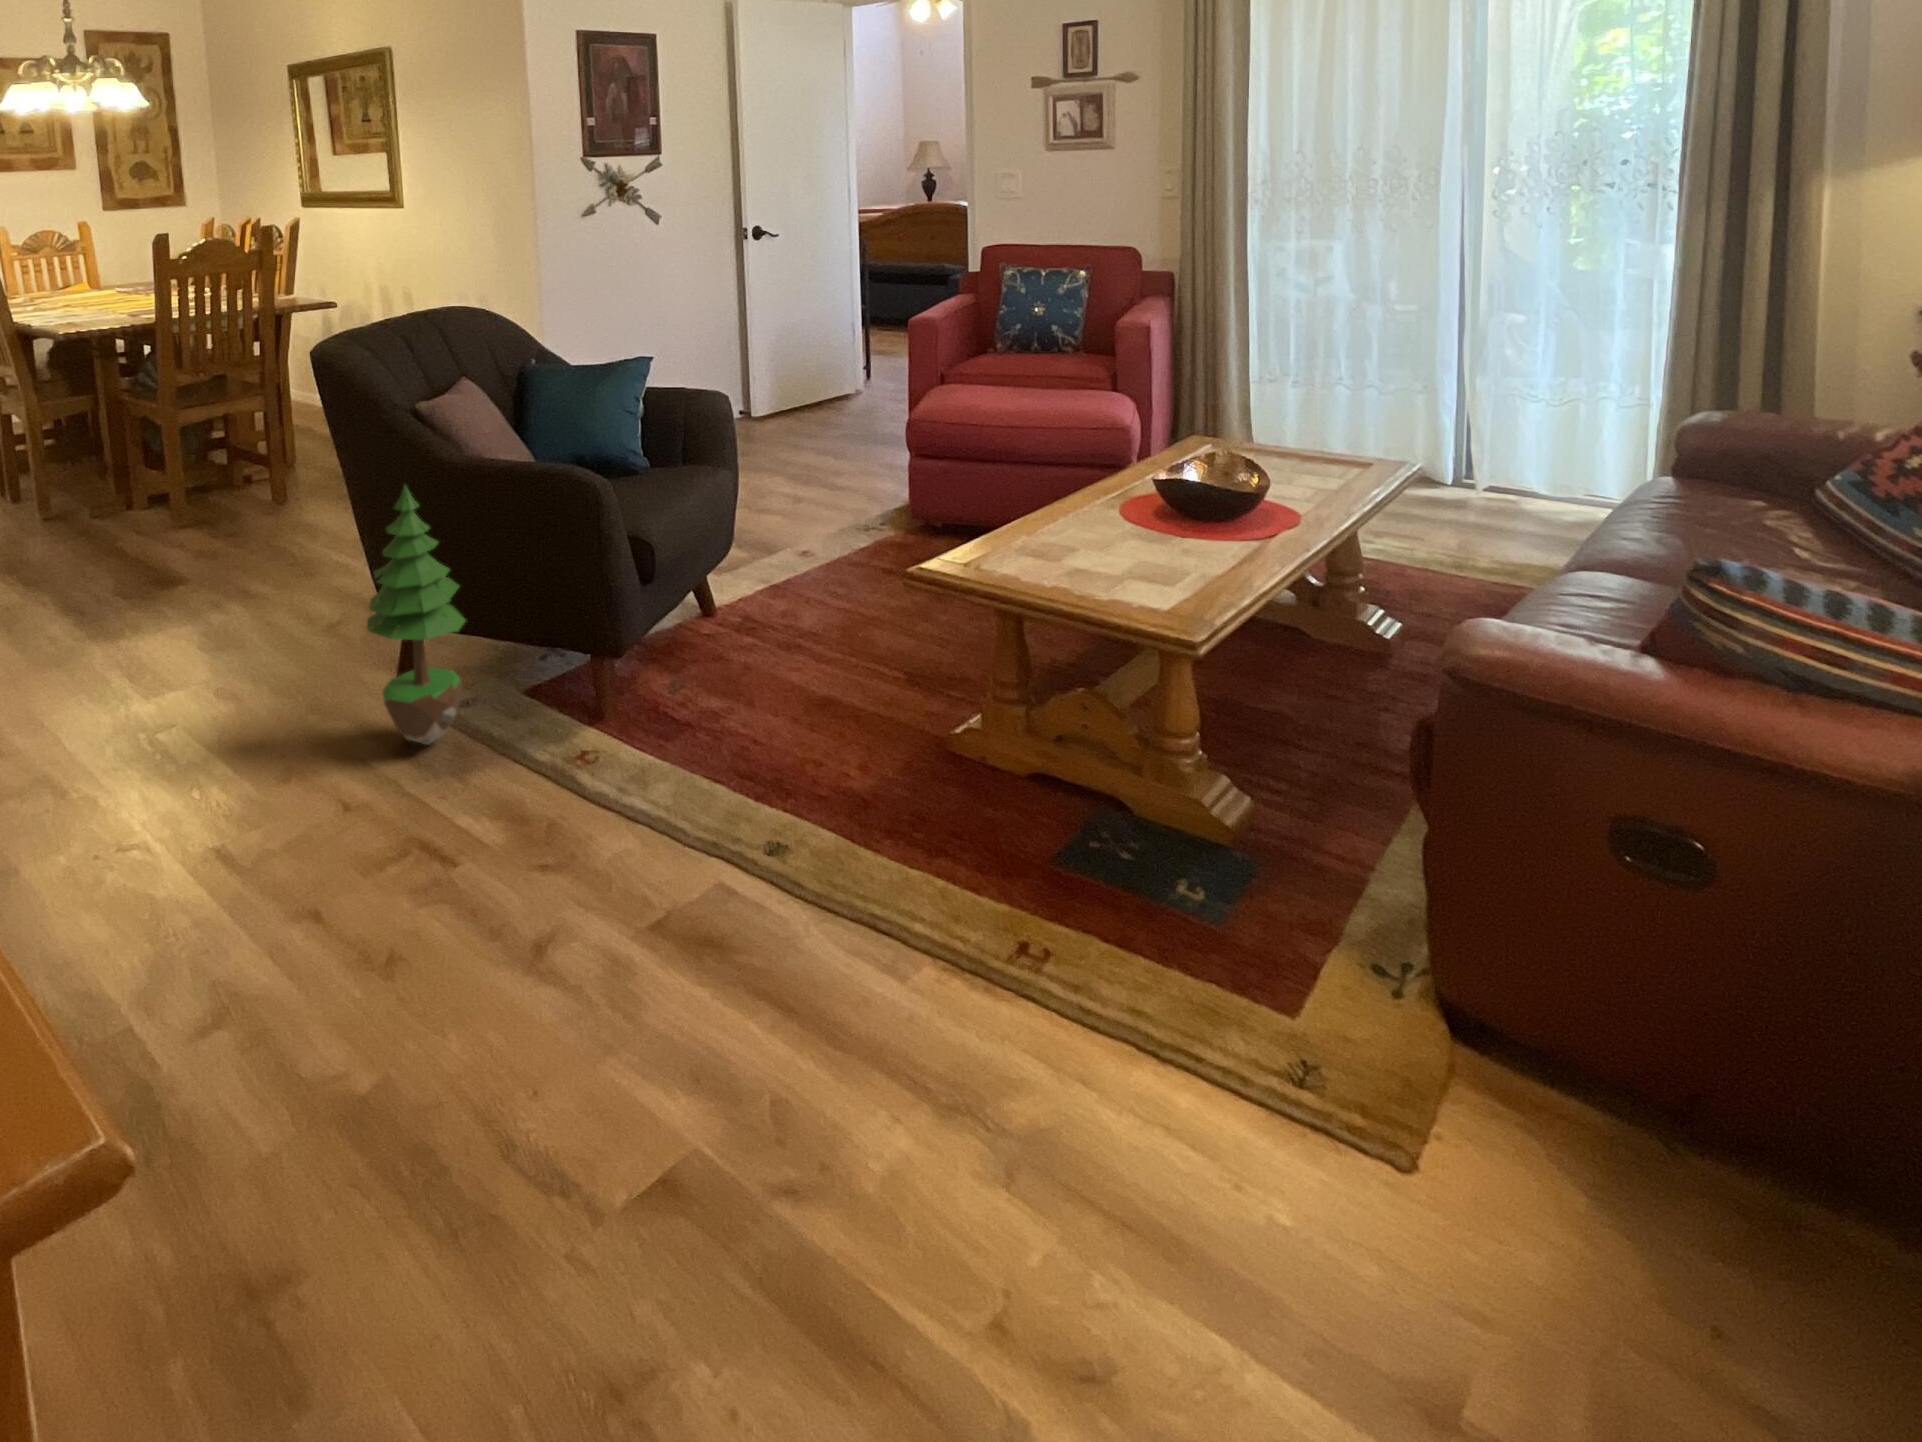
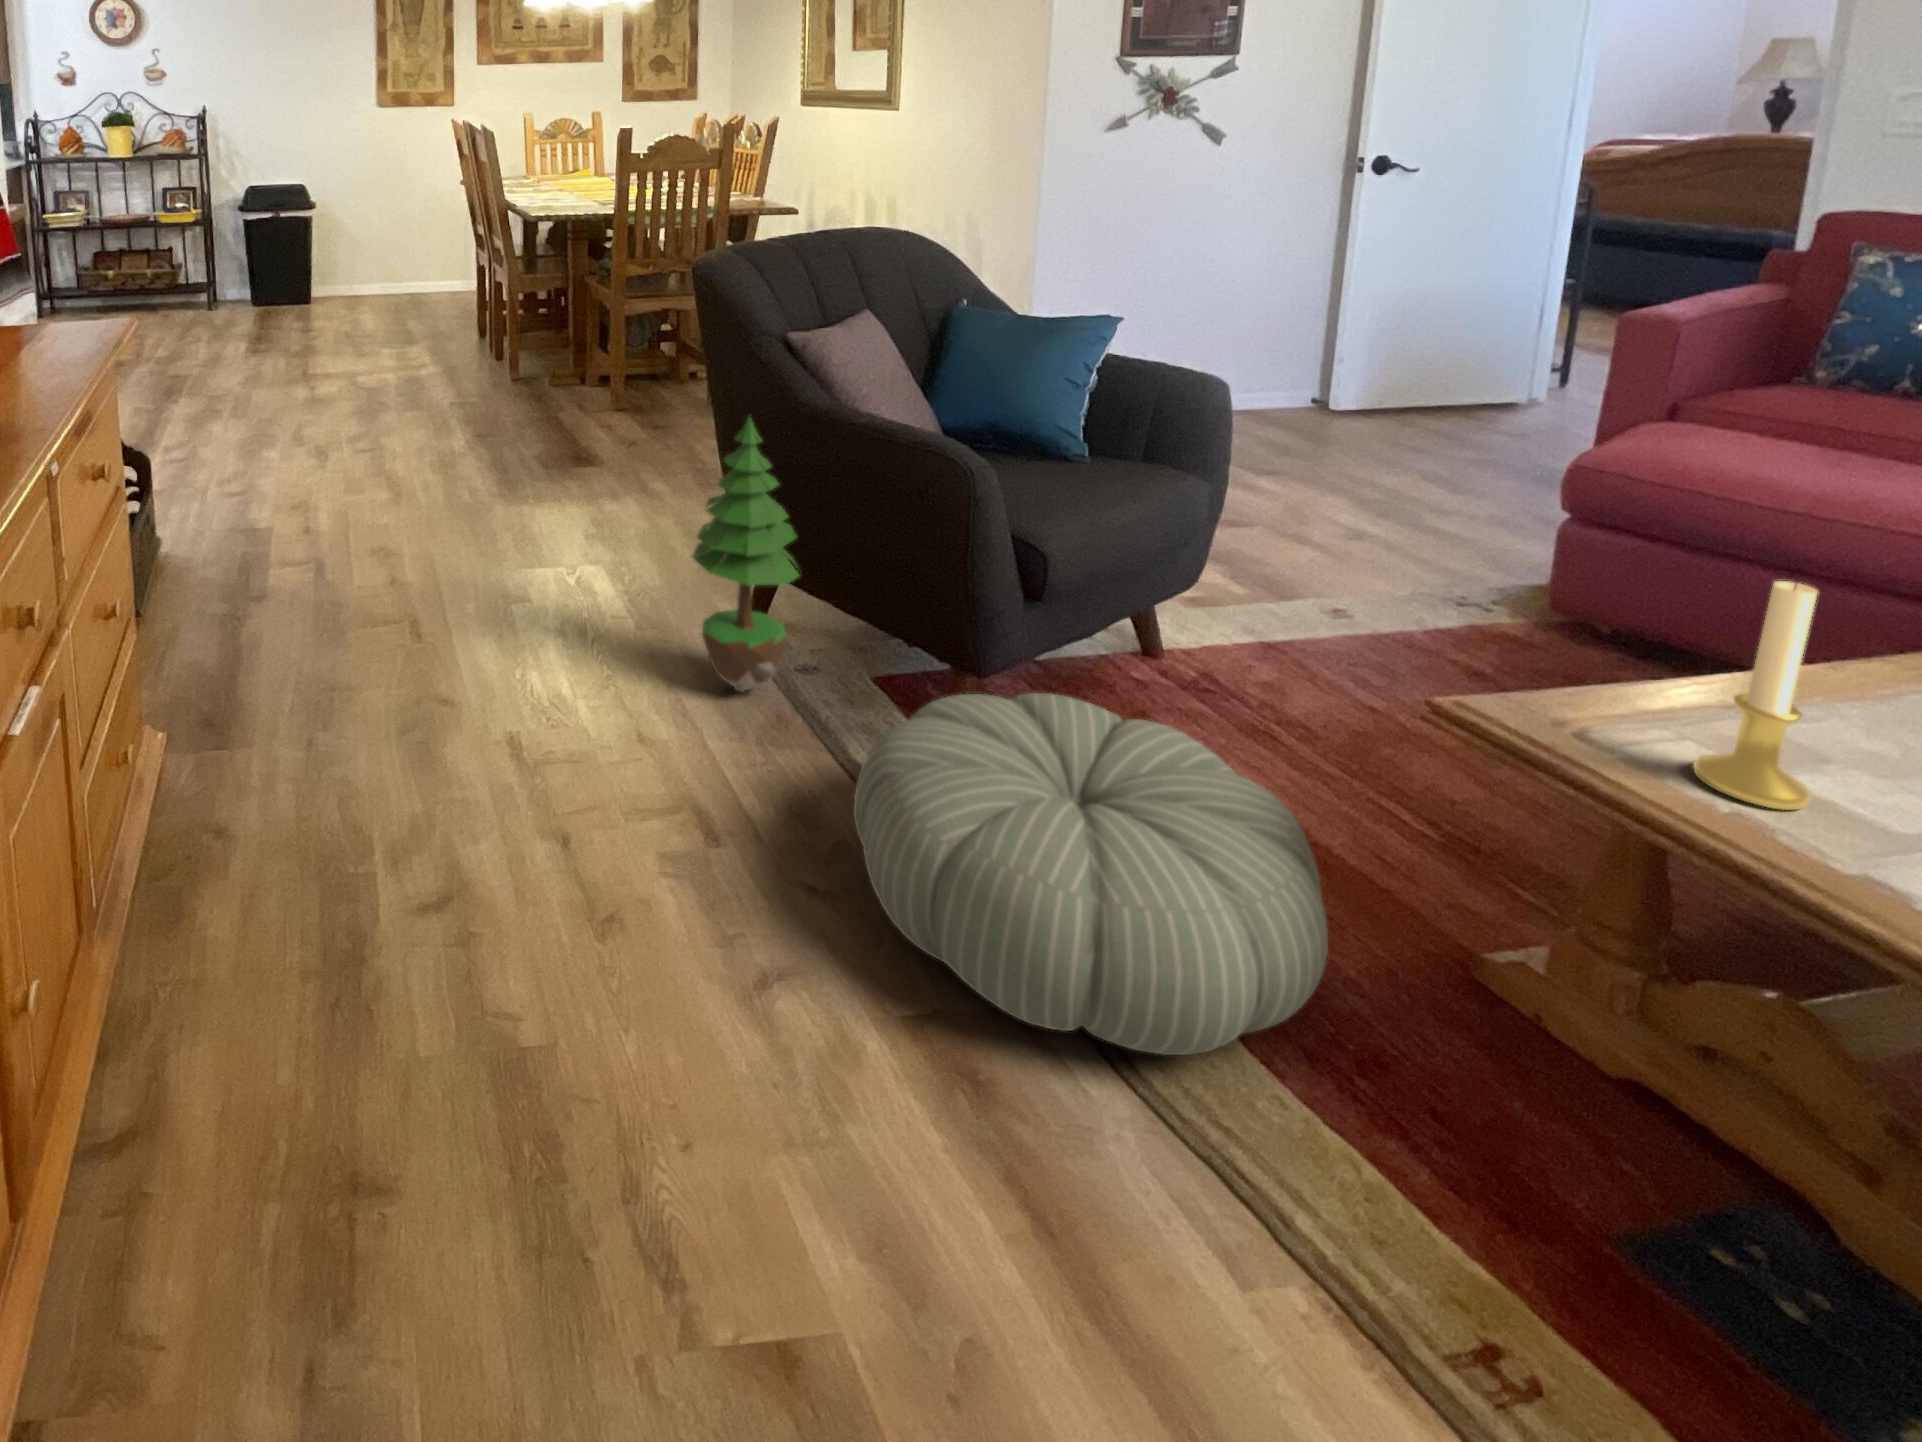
candle holder: none [1018,441,1064,574] -> present [1693,579,1817,810]
pouf: none [567,645,882,887] -> present [853,693,1328,1055]

